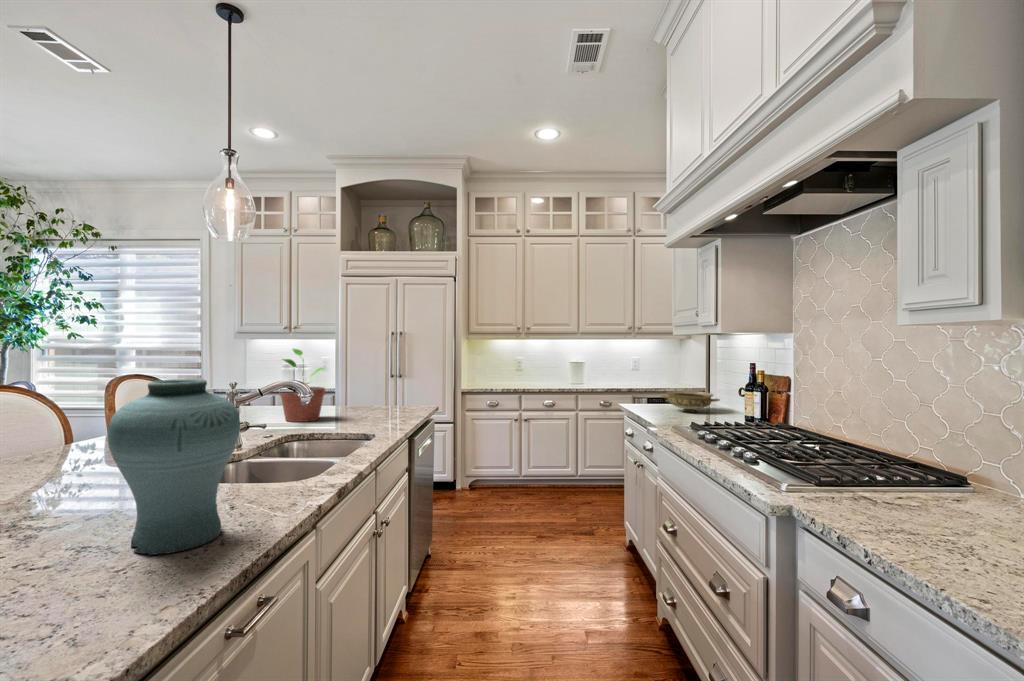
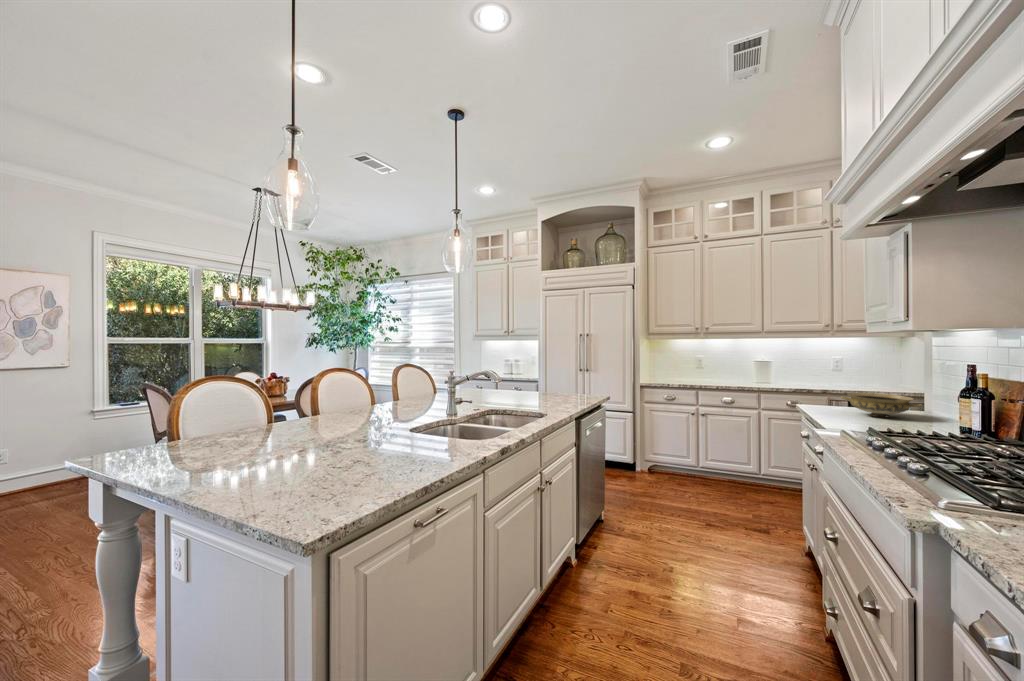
potted plant: present [279,349,325,422] -> none [489,347,519,401]
vase: present [107,379,240,555] -> none [360,366,429,471]

